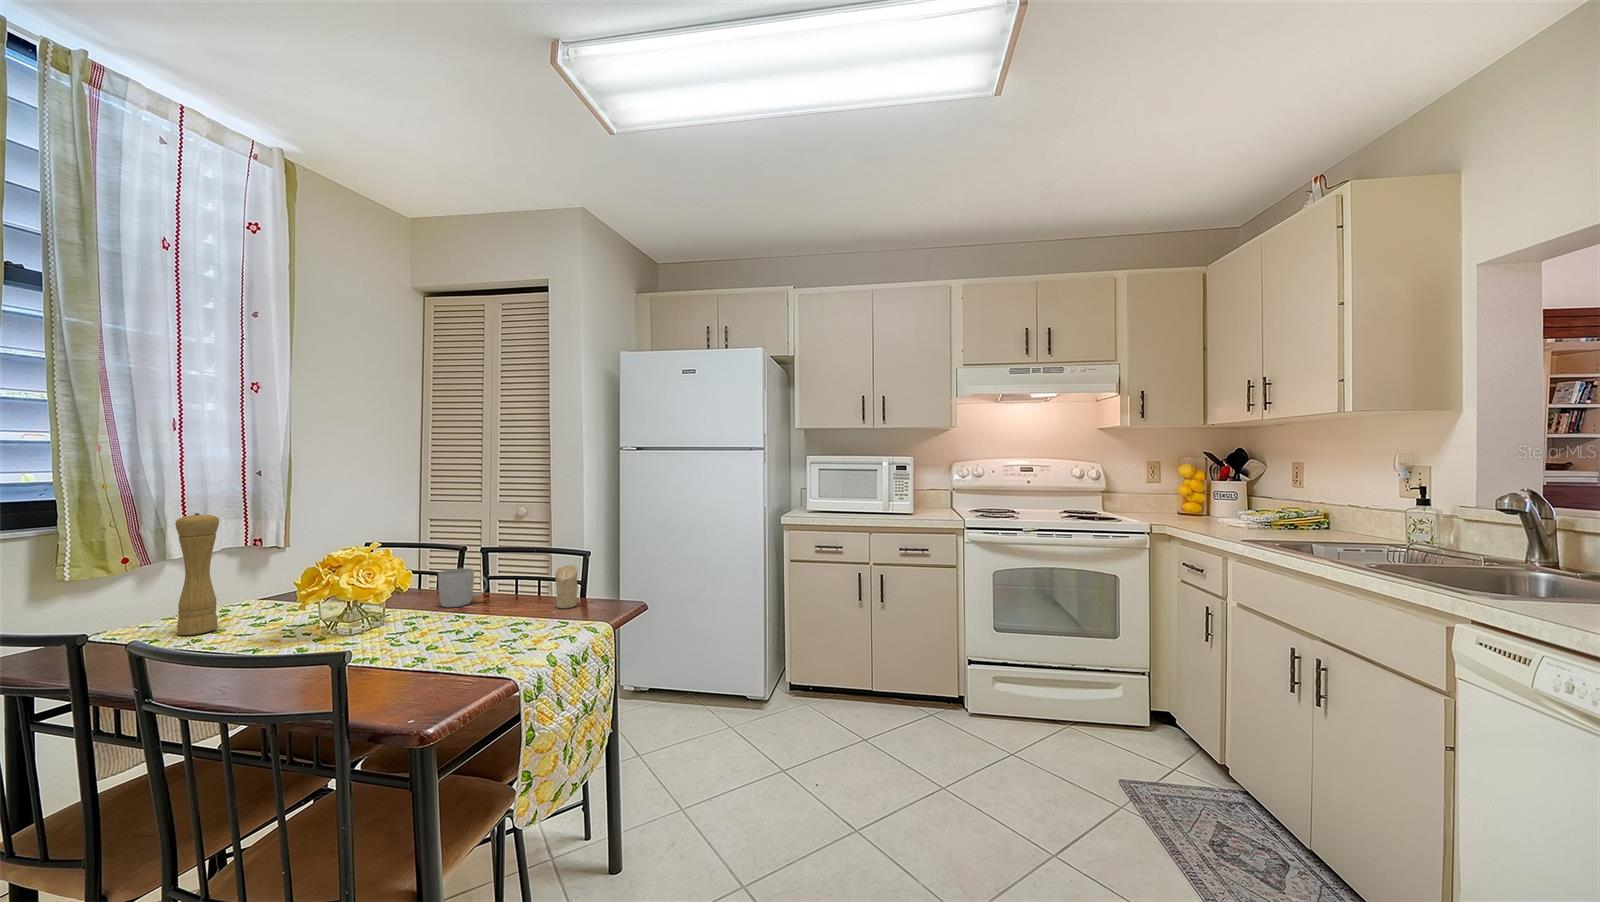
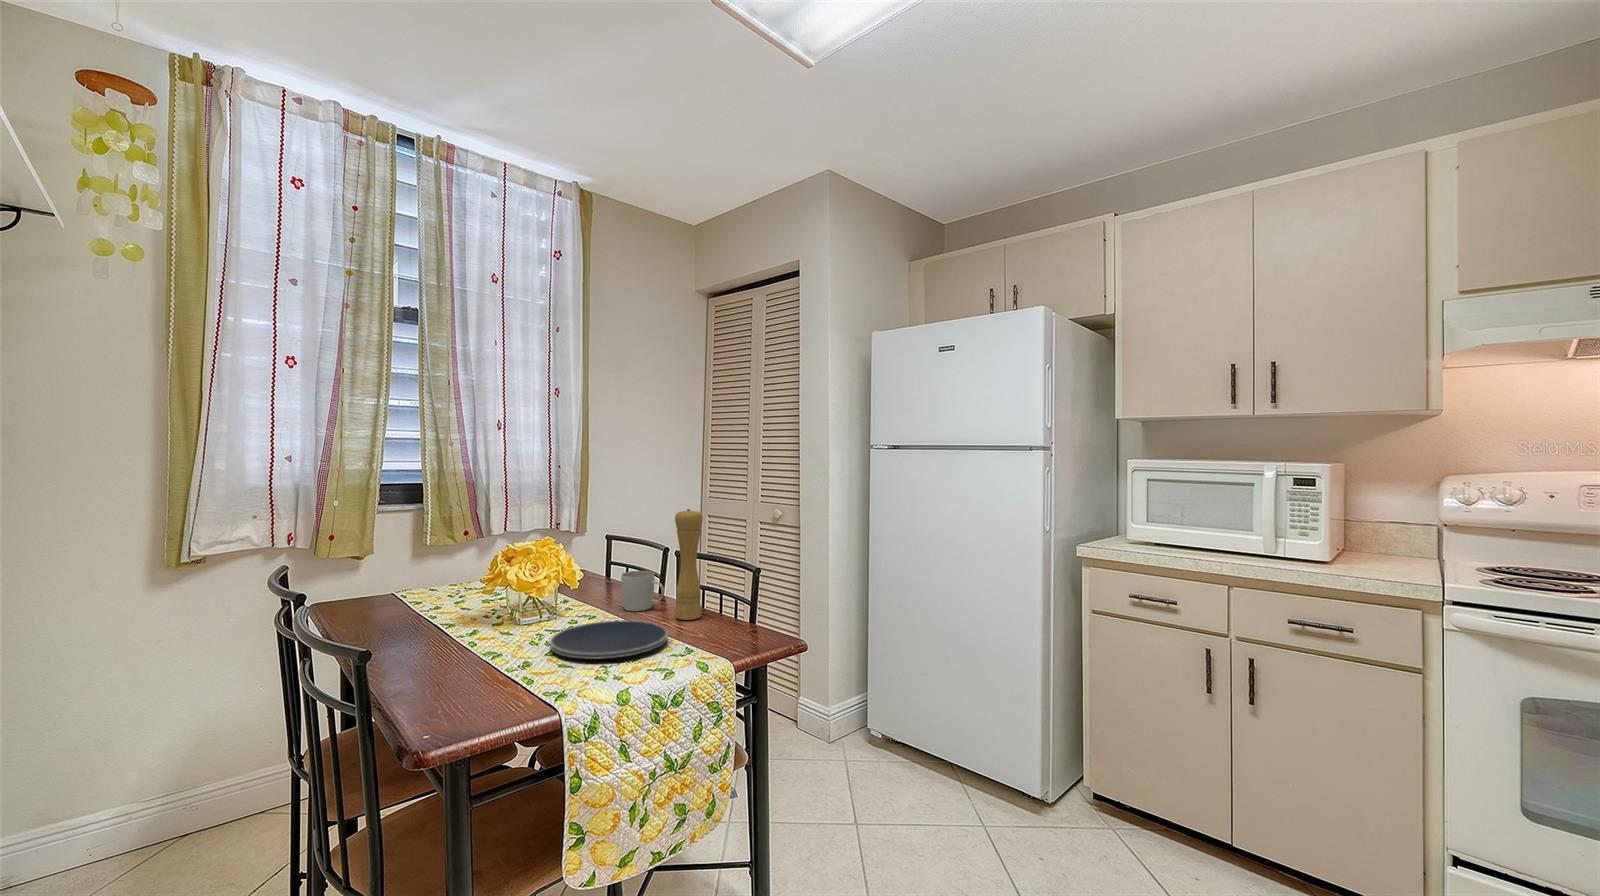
pepper mill: present [175,513,219,635] -> present [675,509,703,620]
candle: present [555,565,578,608] -> none [709,582,732,633]
plate: none [418,609,538,645] -> present [550,620,668,659]

